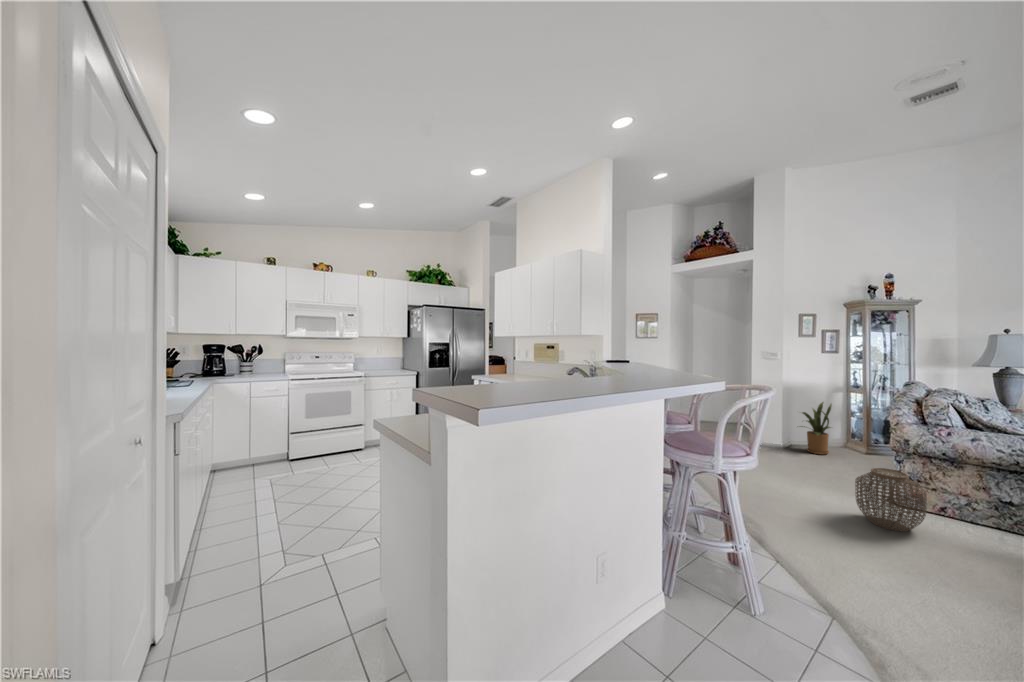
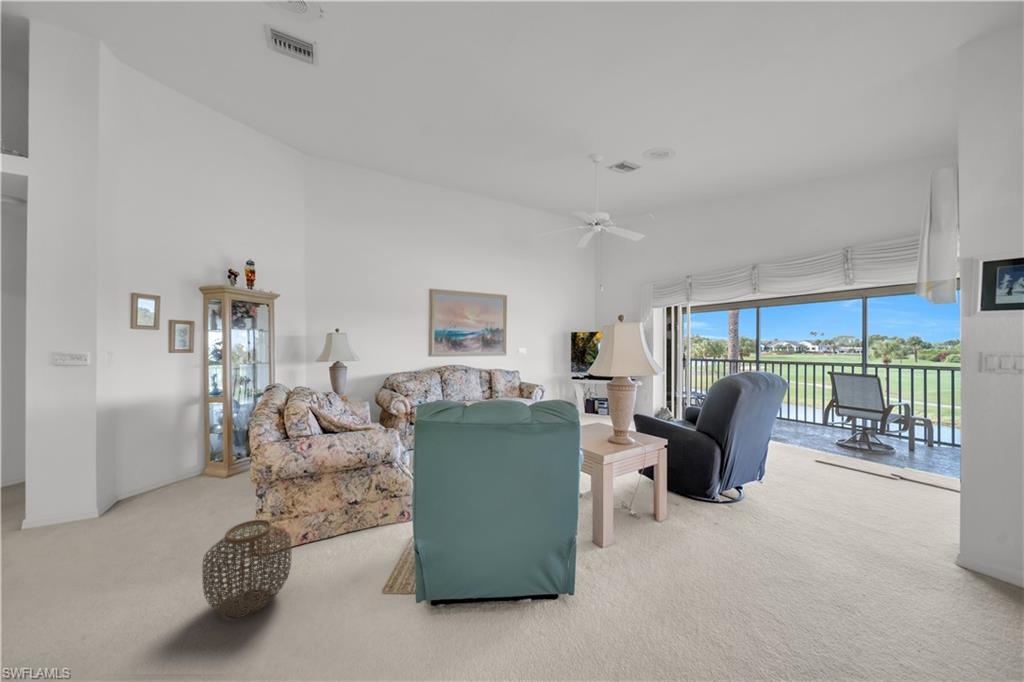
house plant: present [801,402,832,455] -> none [123,422,185,502]

